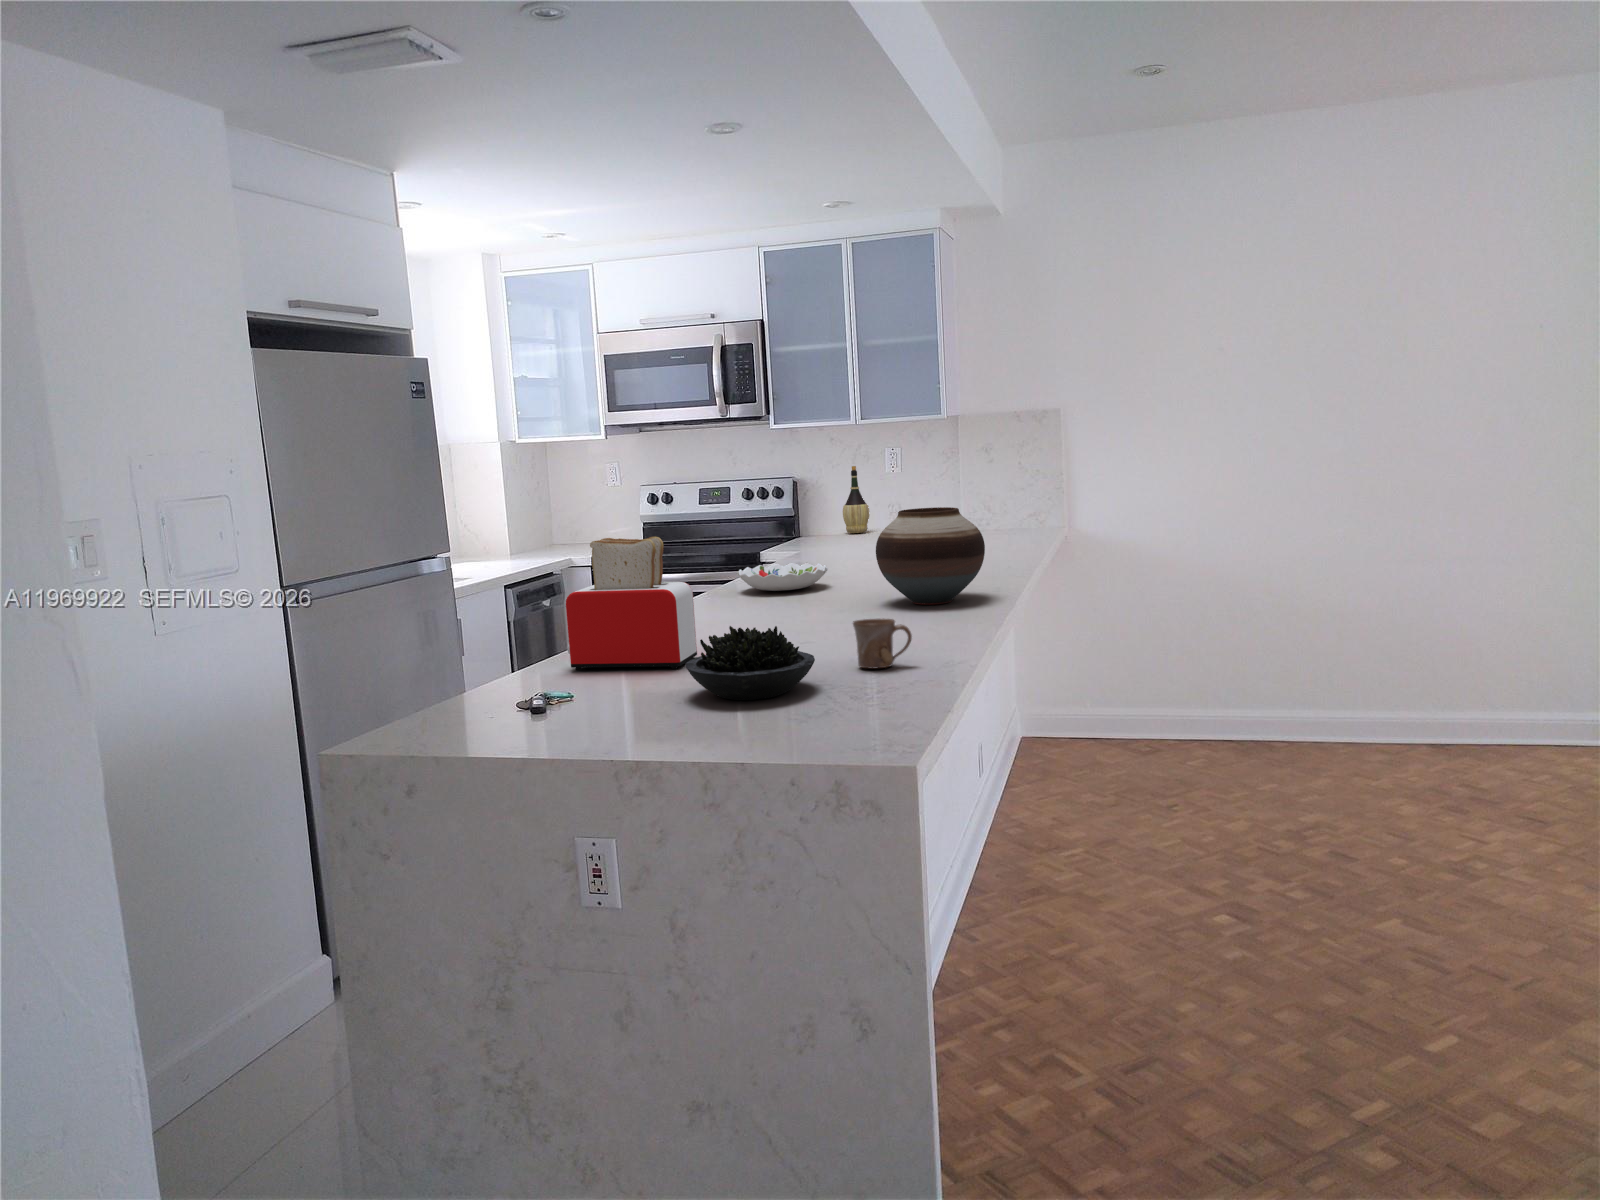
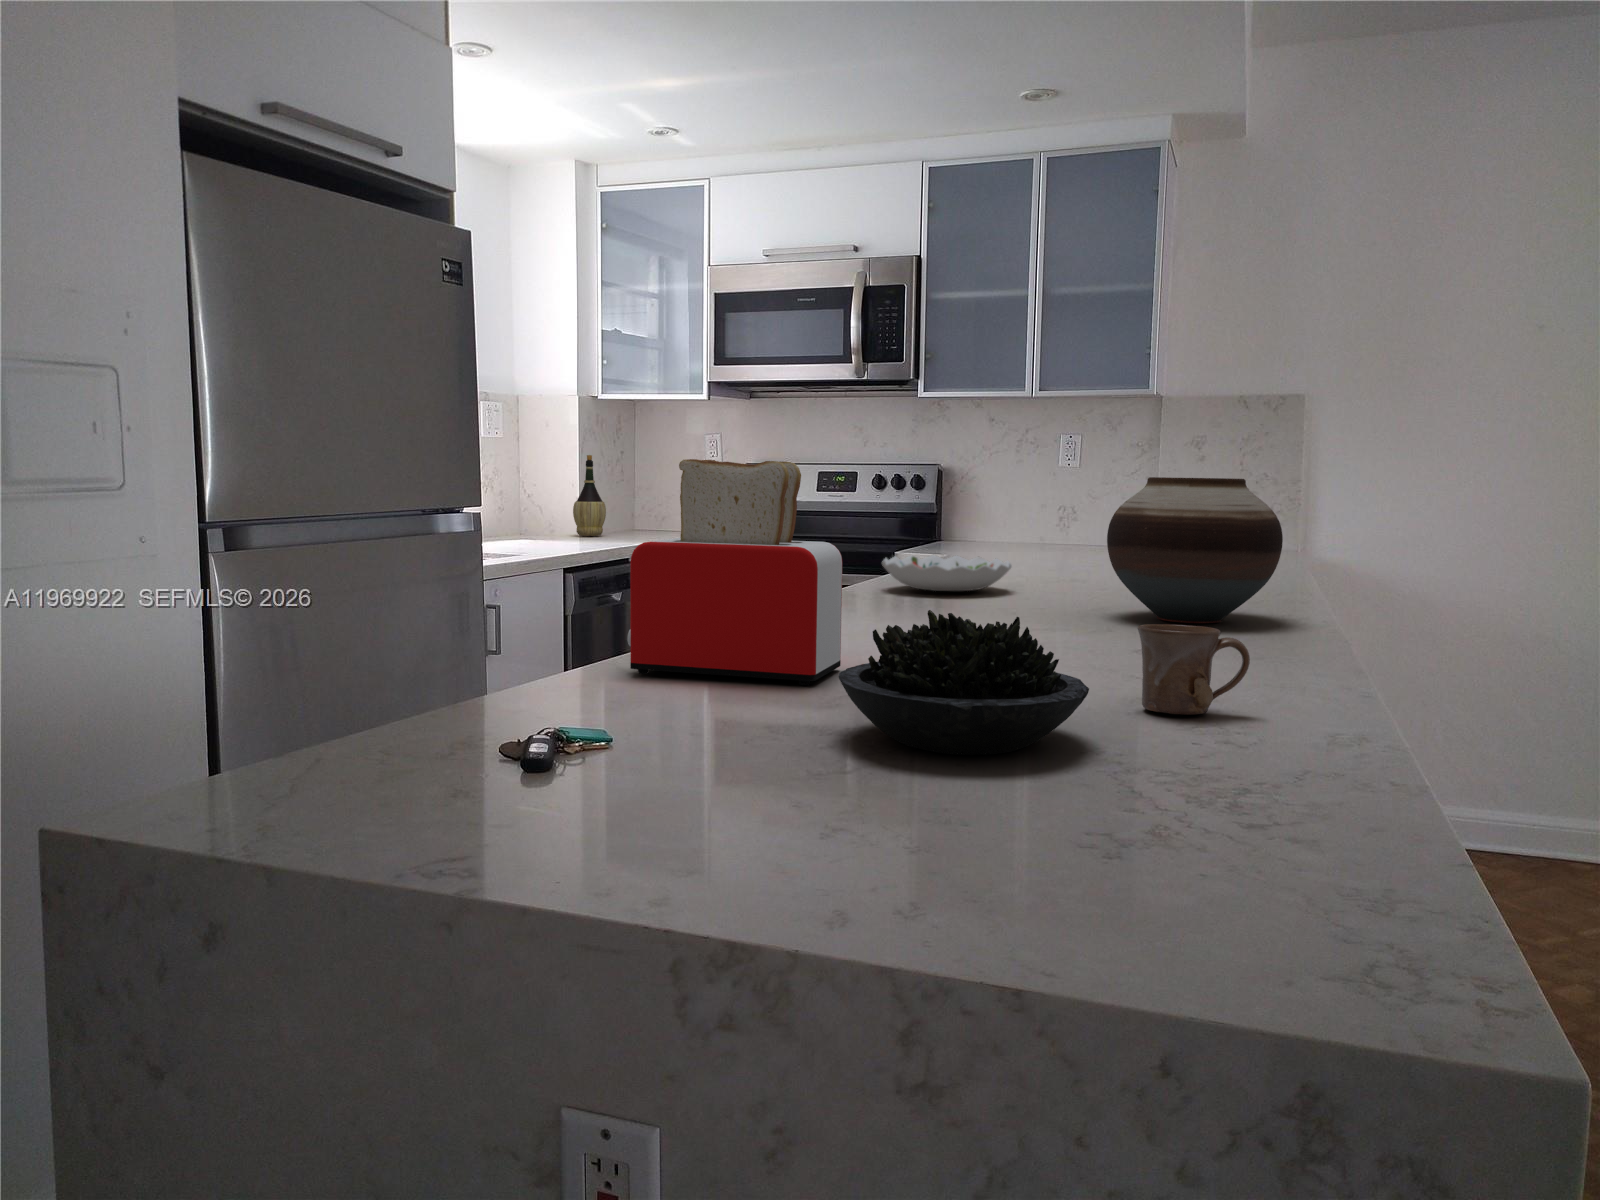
wine bottle: present [843,466,869,533] -> present [573,455,606,536]

